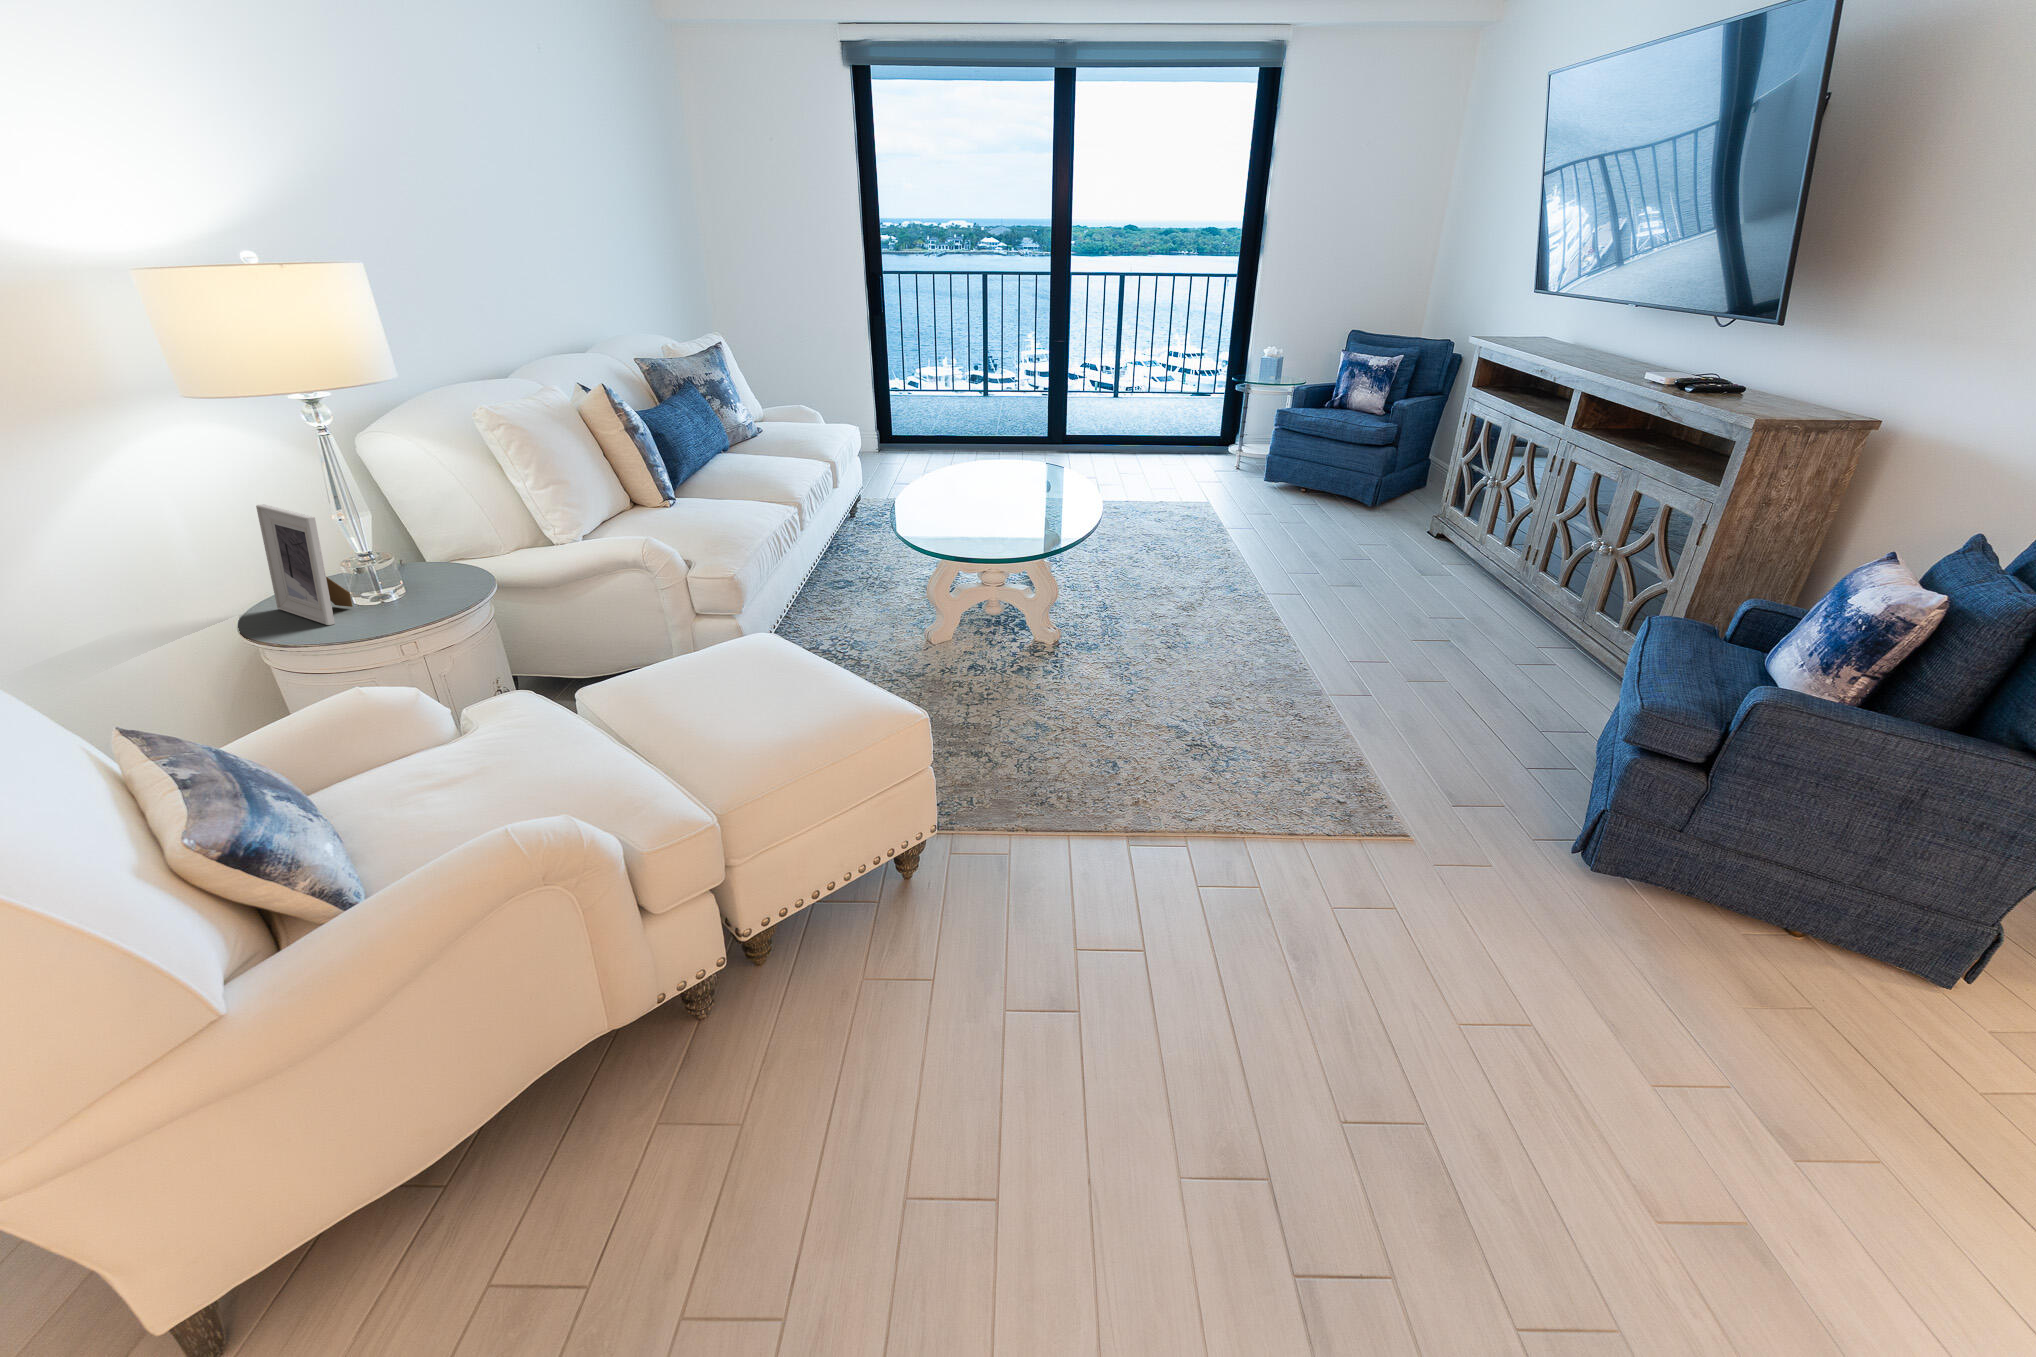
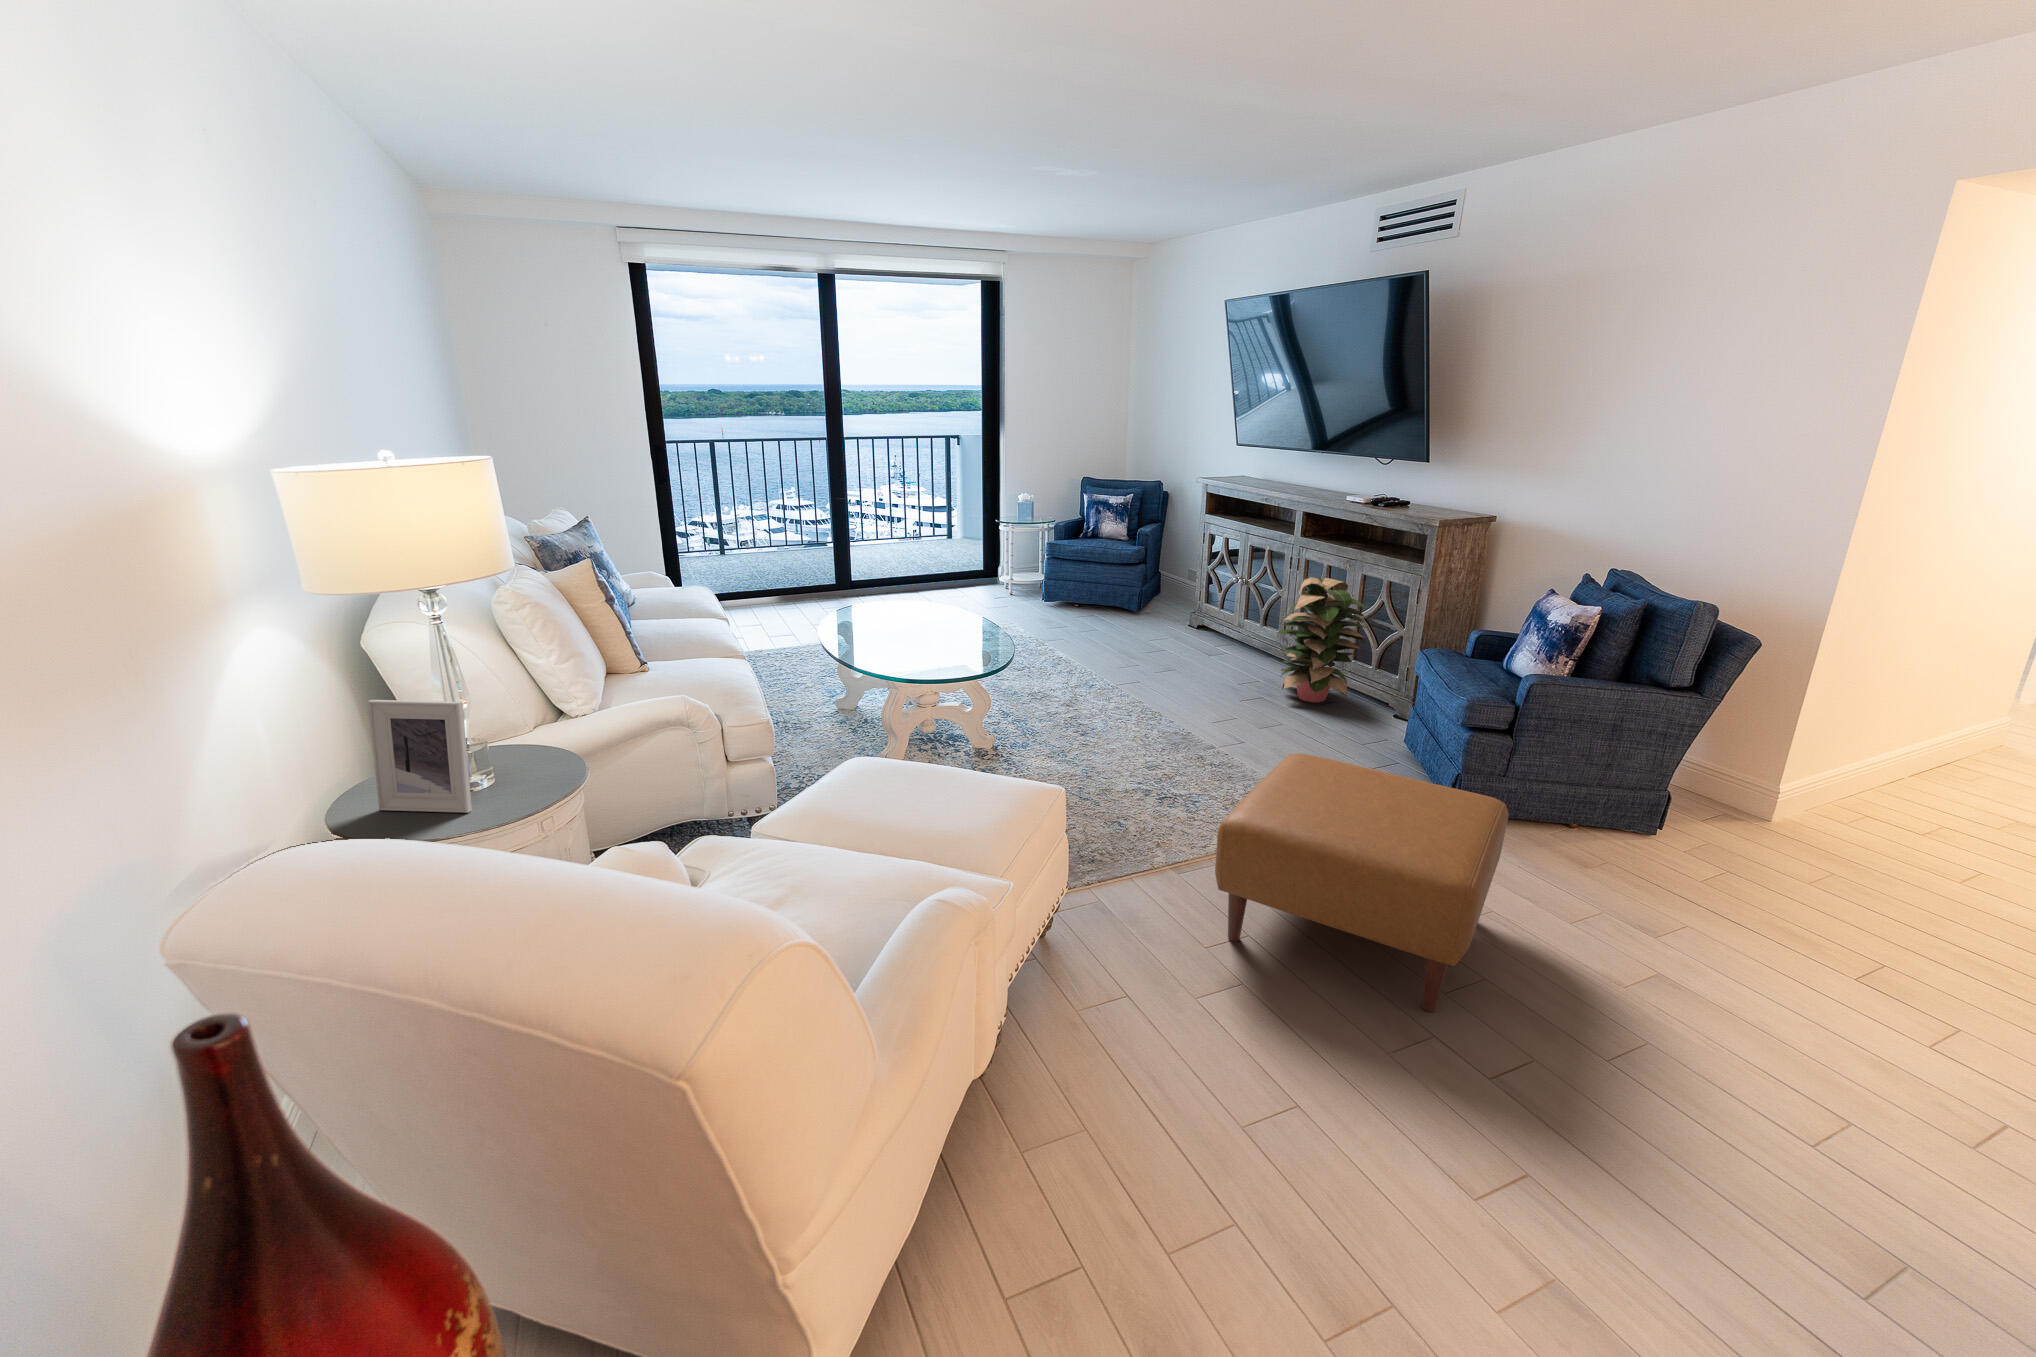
decorative plant: none [1467,487,1621,660] -> present [1277,577,1366,702]
ottoman: none [1091,731,1560,1139] -> present [1215,754,1508,1012]

